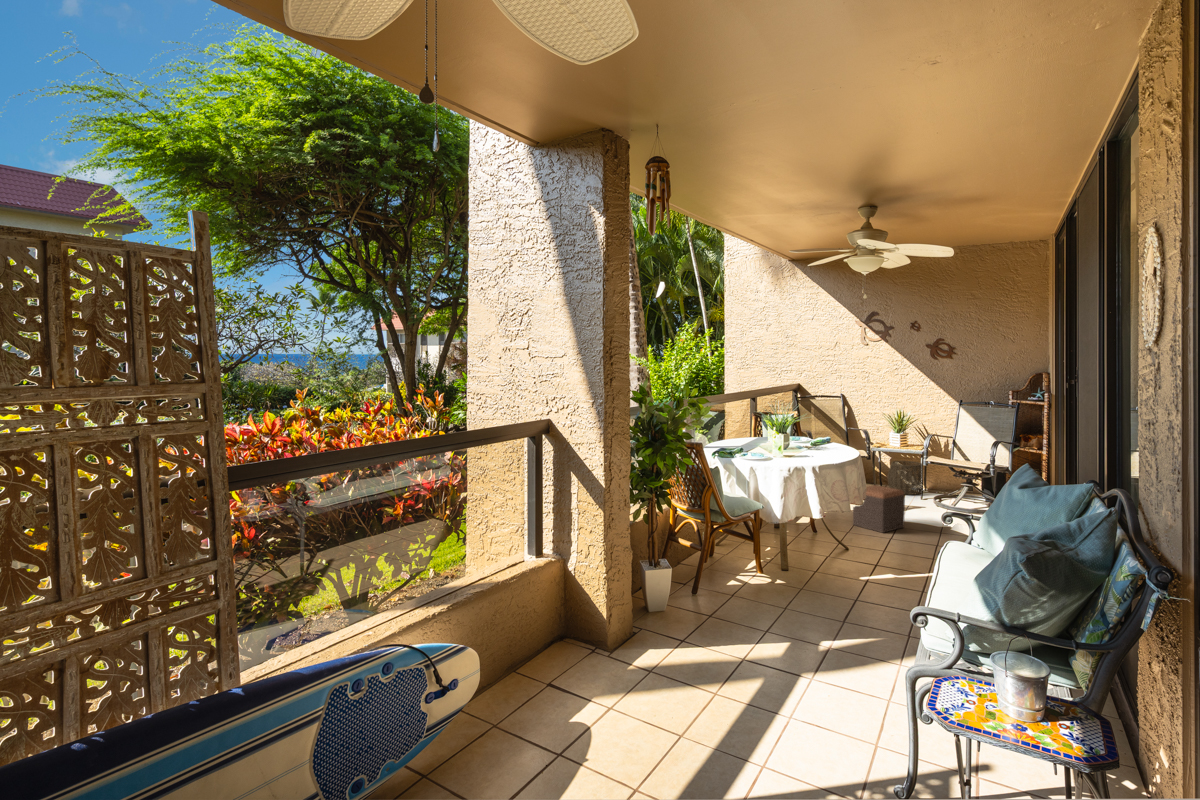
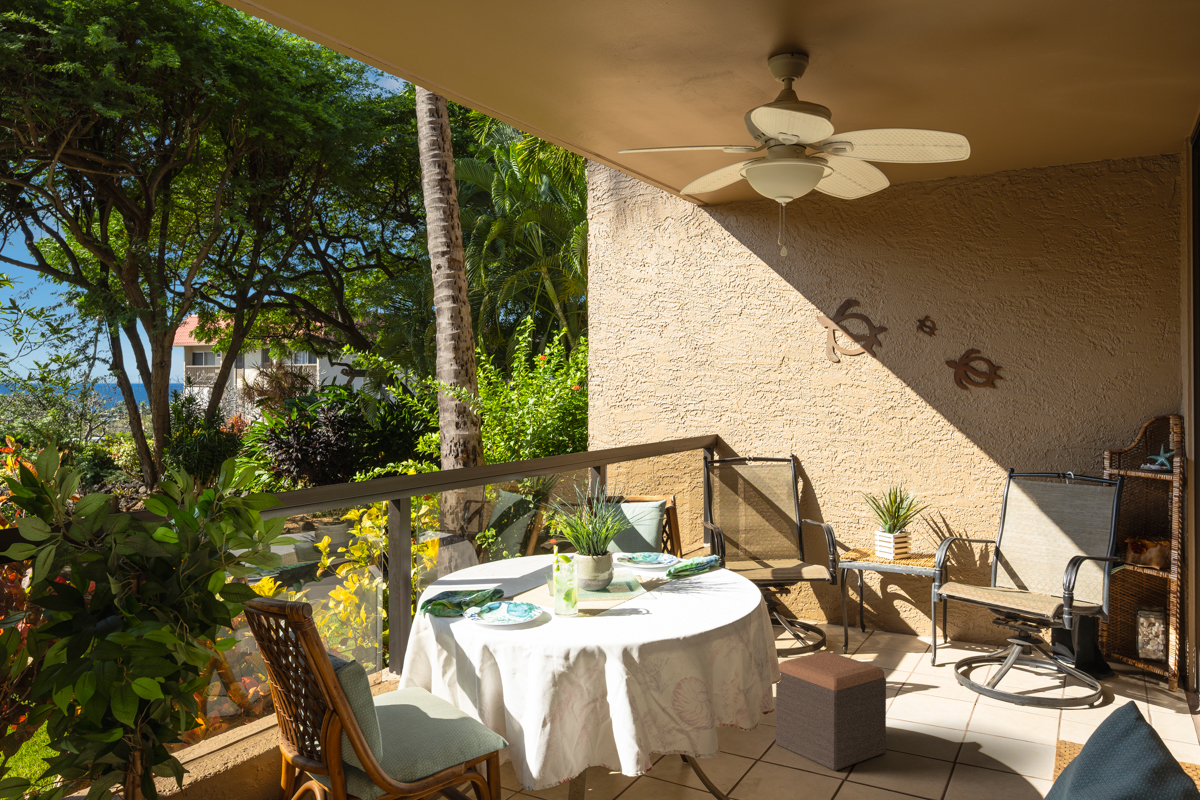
woven basket: present [887,461,926,495] -> none [873,585,946,657]

